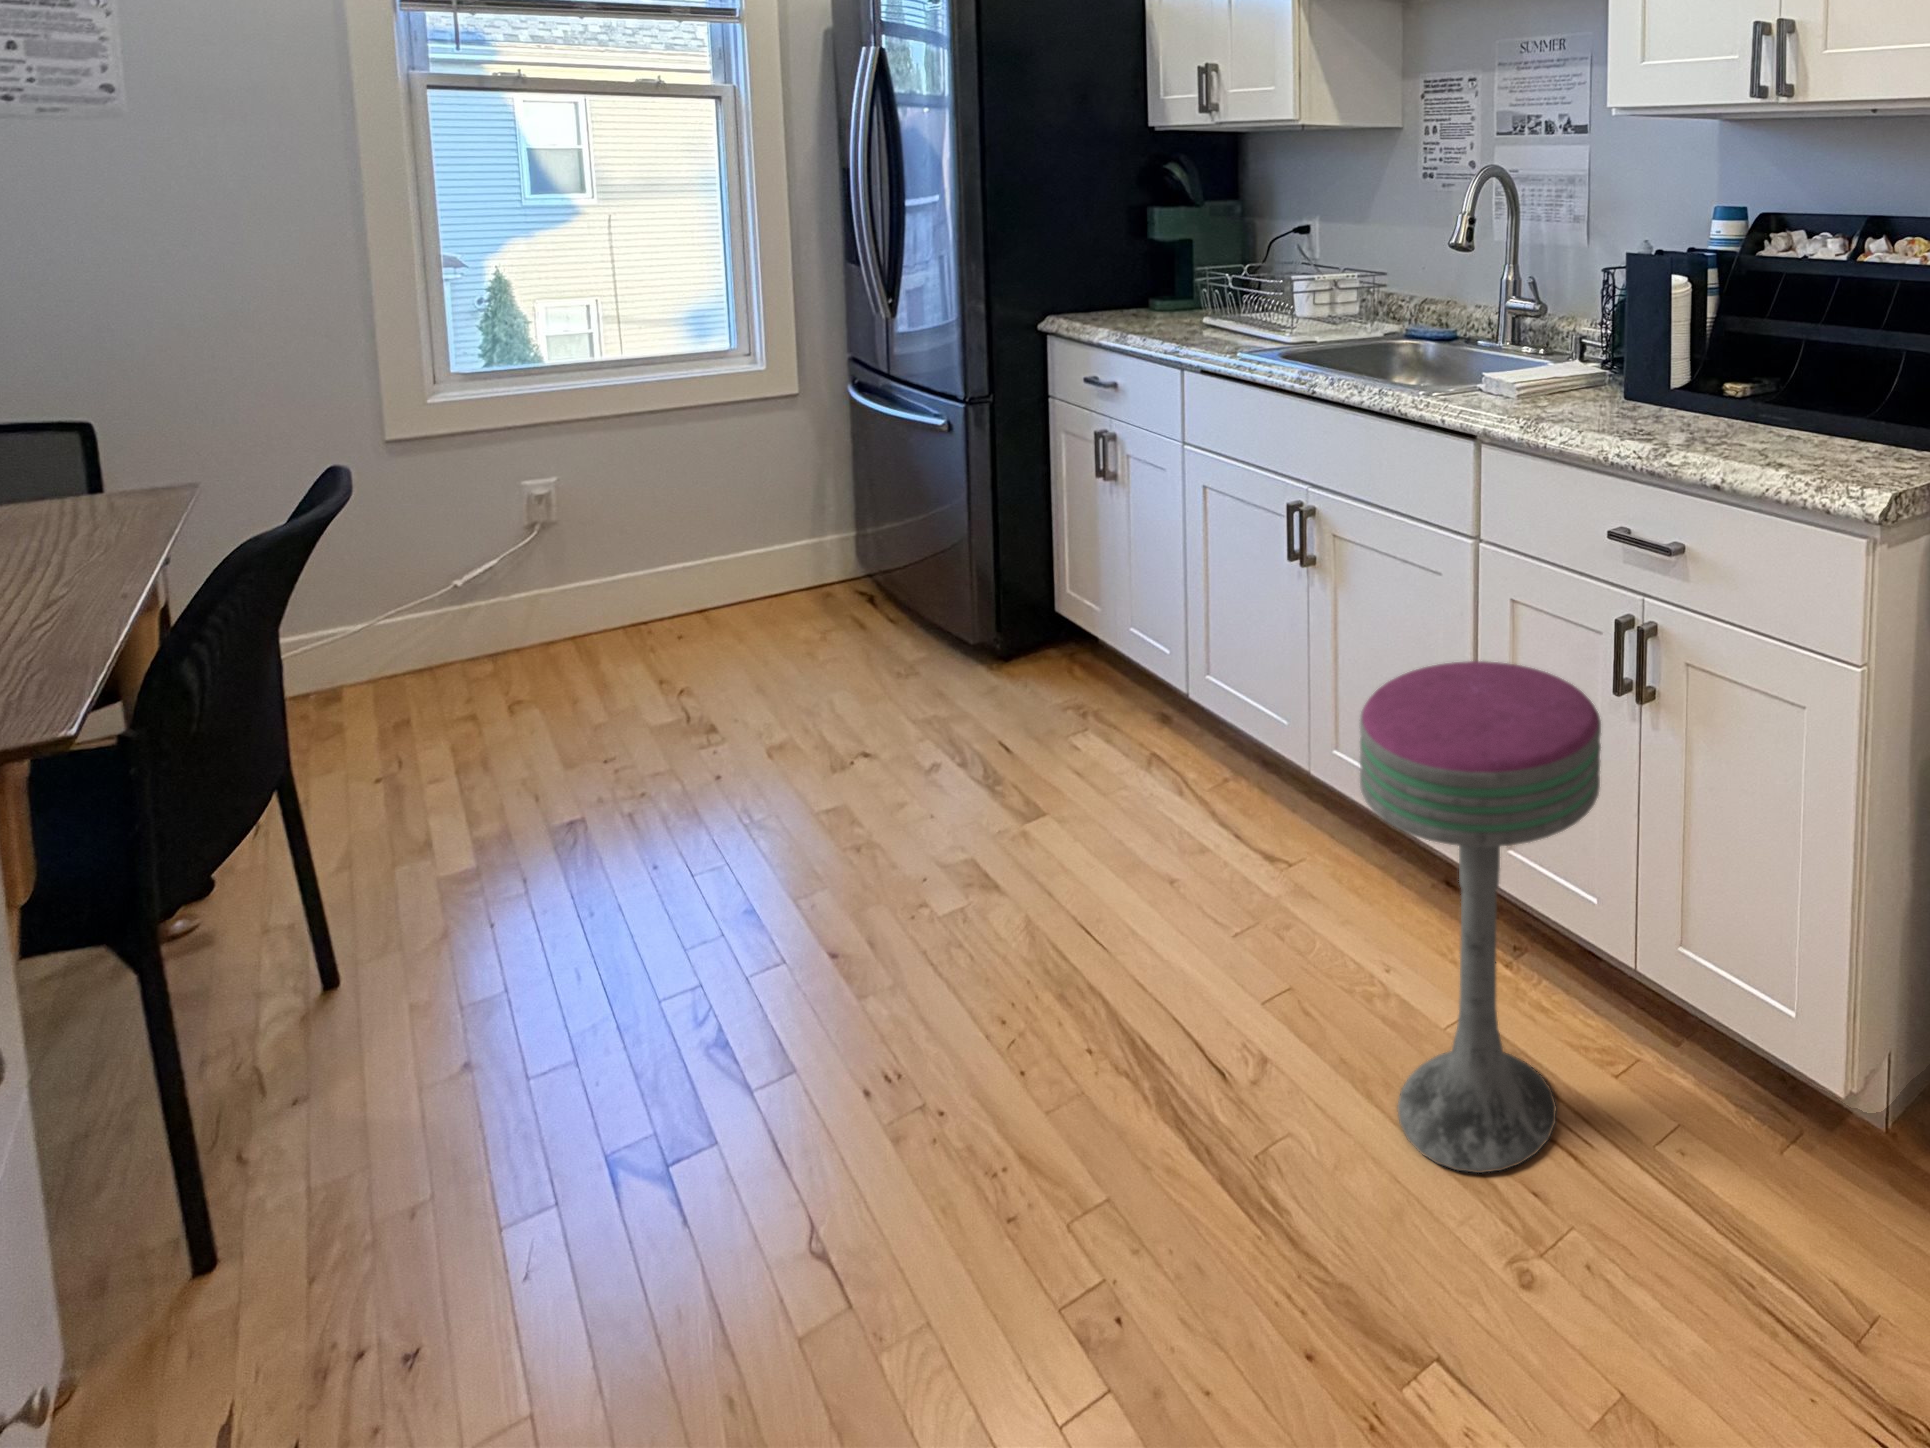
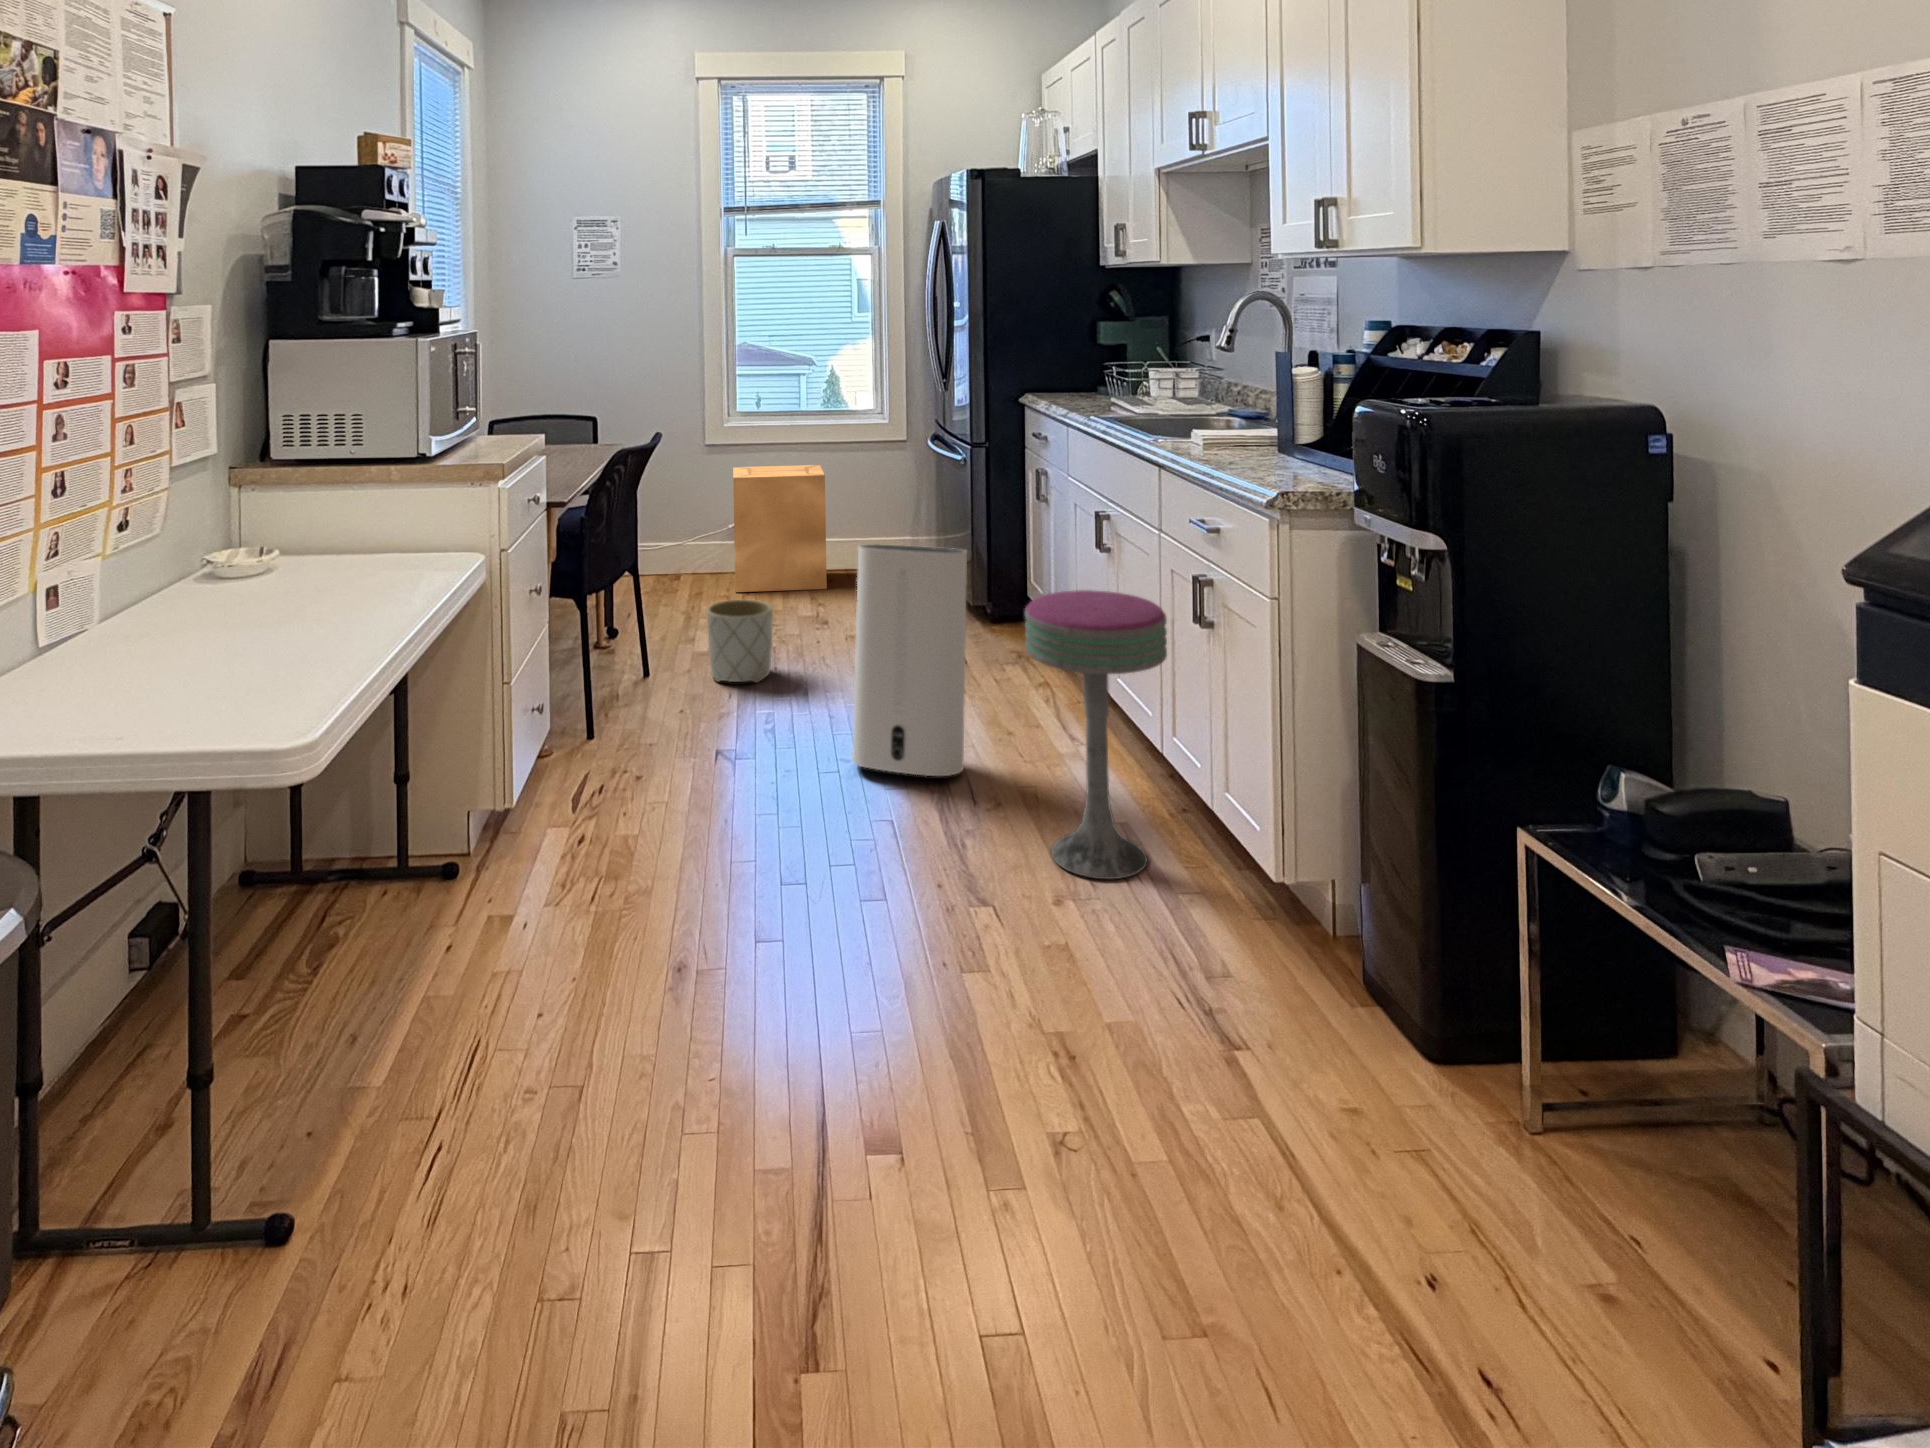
cardboard box: none [454,450,679,705] -> present [733,465,827,592]
air purifier: none [920,614,1151,1075] -> present [852,544,967,776]
planter: none [483,751,645,945] -> present [707,599,773,683]

